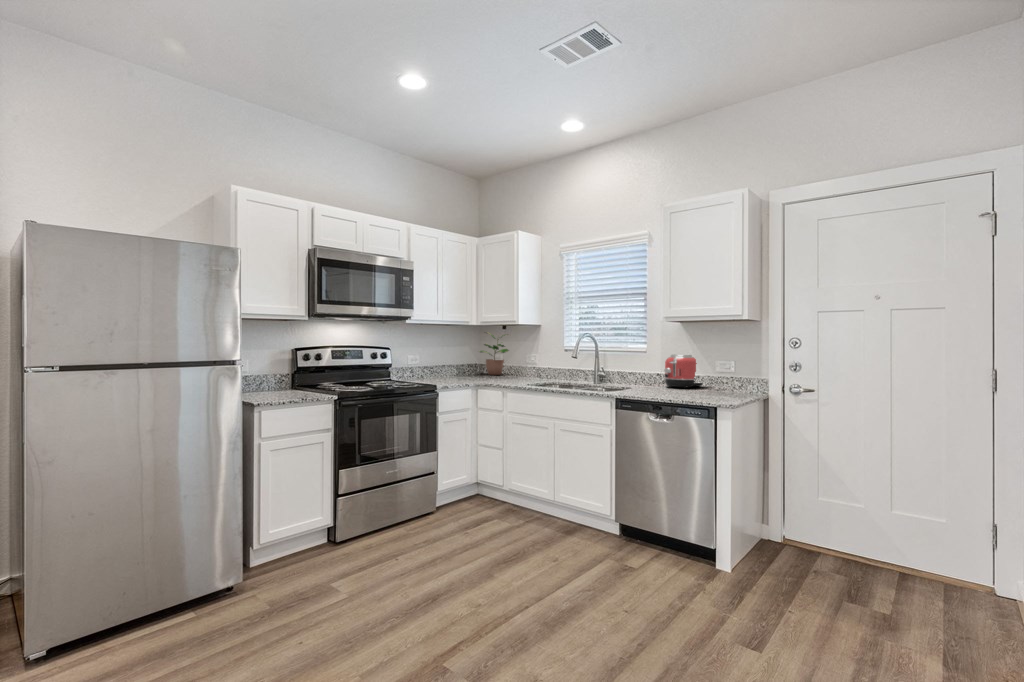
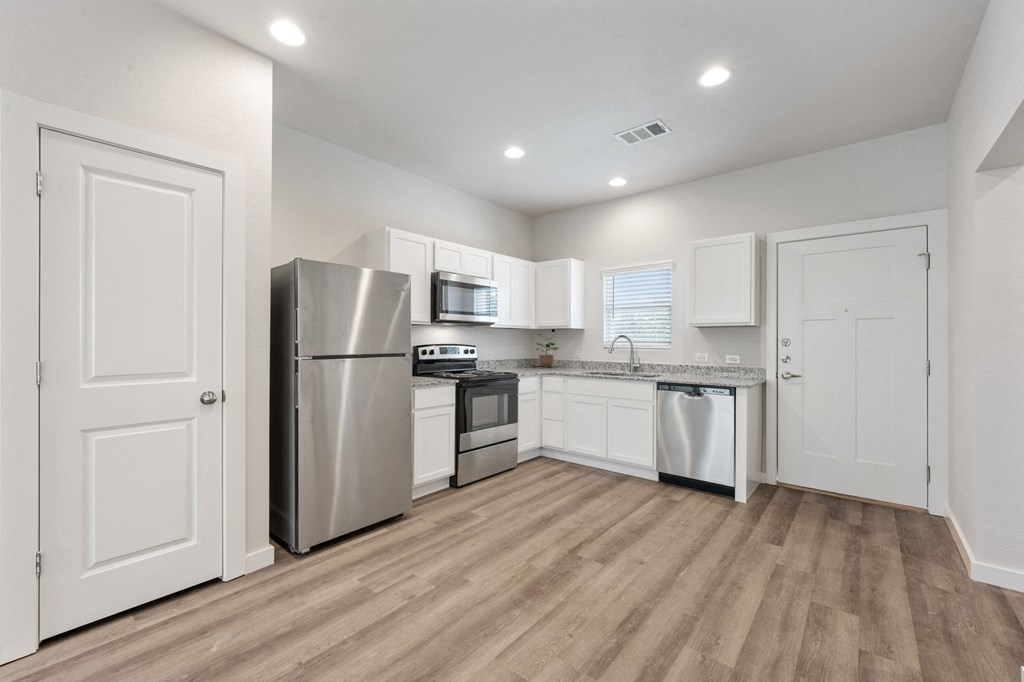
toaster: present [664,355,703,388] -> none [686,351,716,376]

